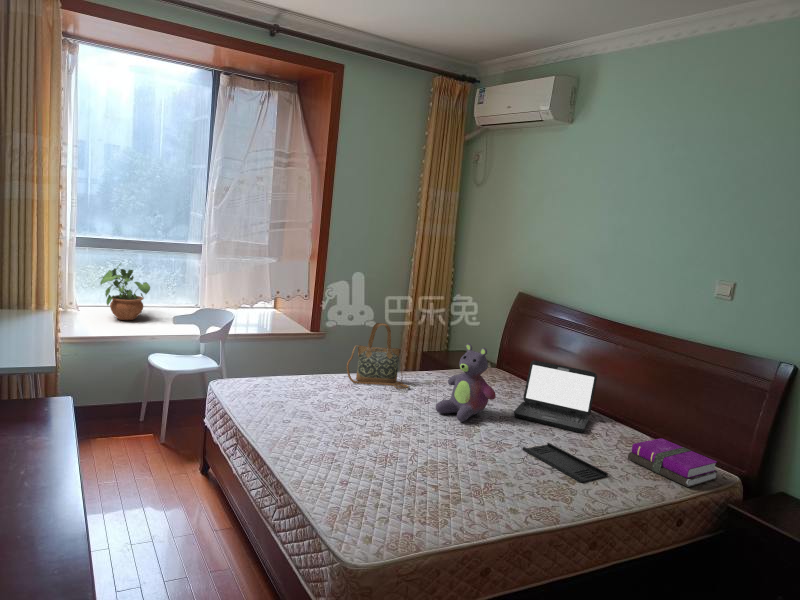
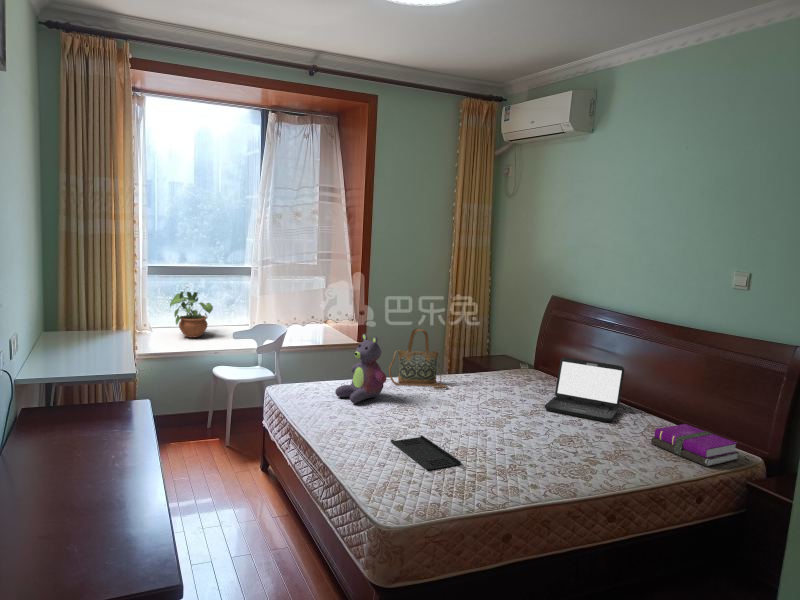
stuffed bear: present [436,343,496,422] -> present [335,333,386,403]
tray: present [523,443,608,482] -> present [391,435,461,470]

